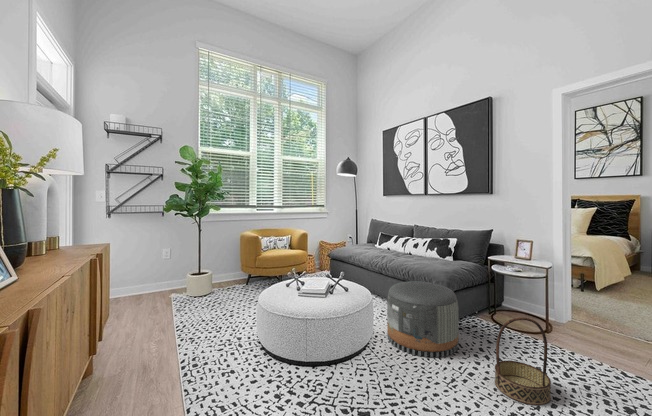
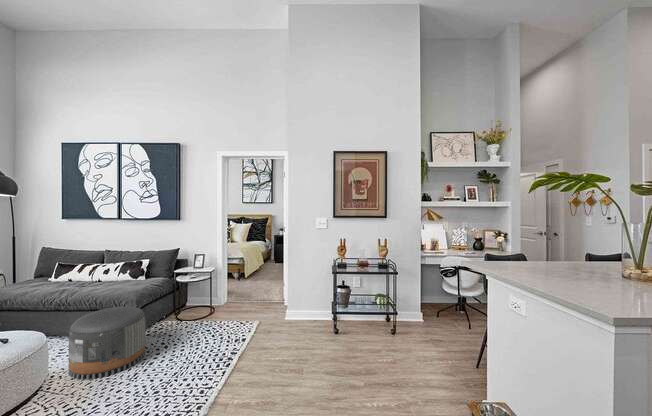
basket: present [495,317,551,405] -> none [171,315,205,373]

